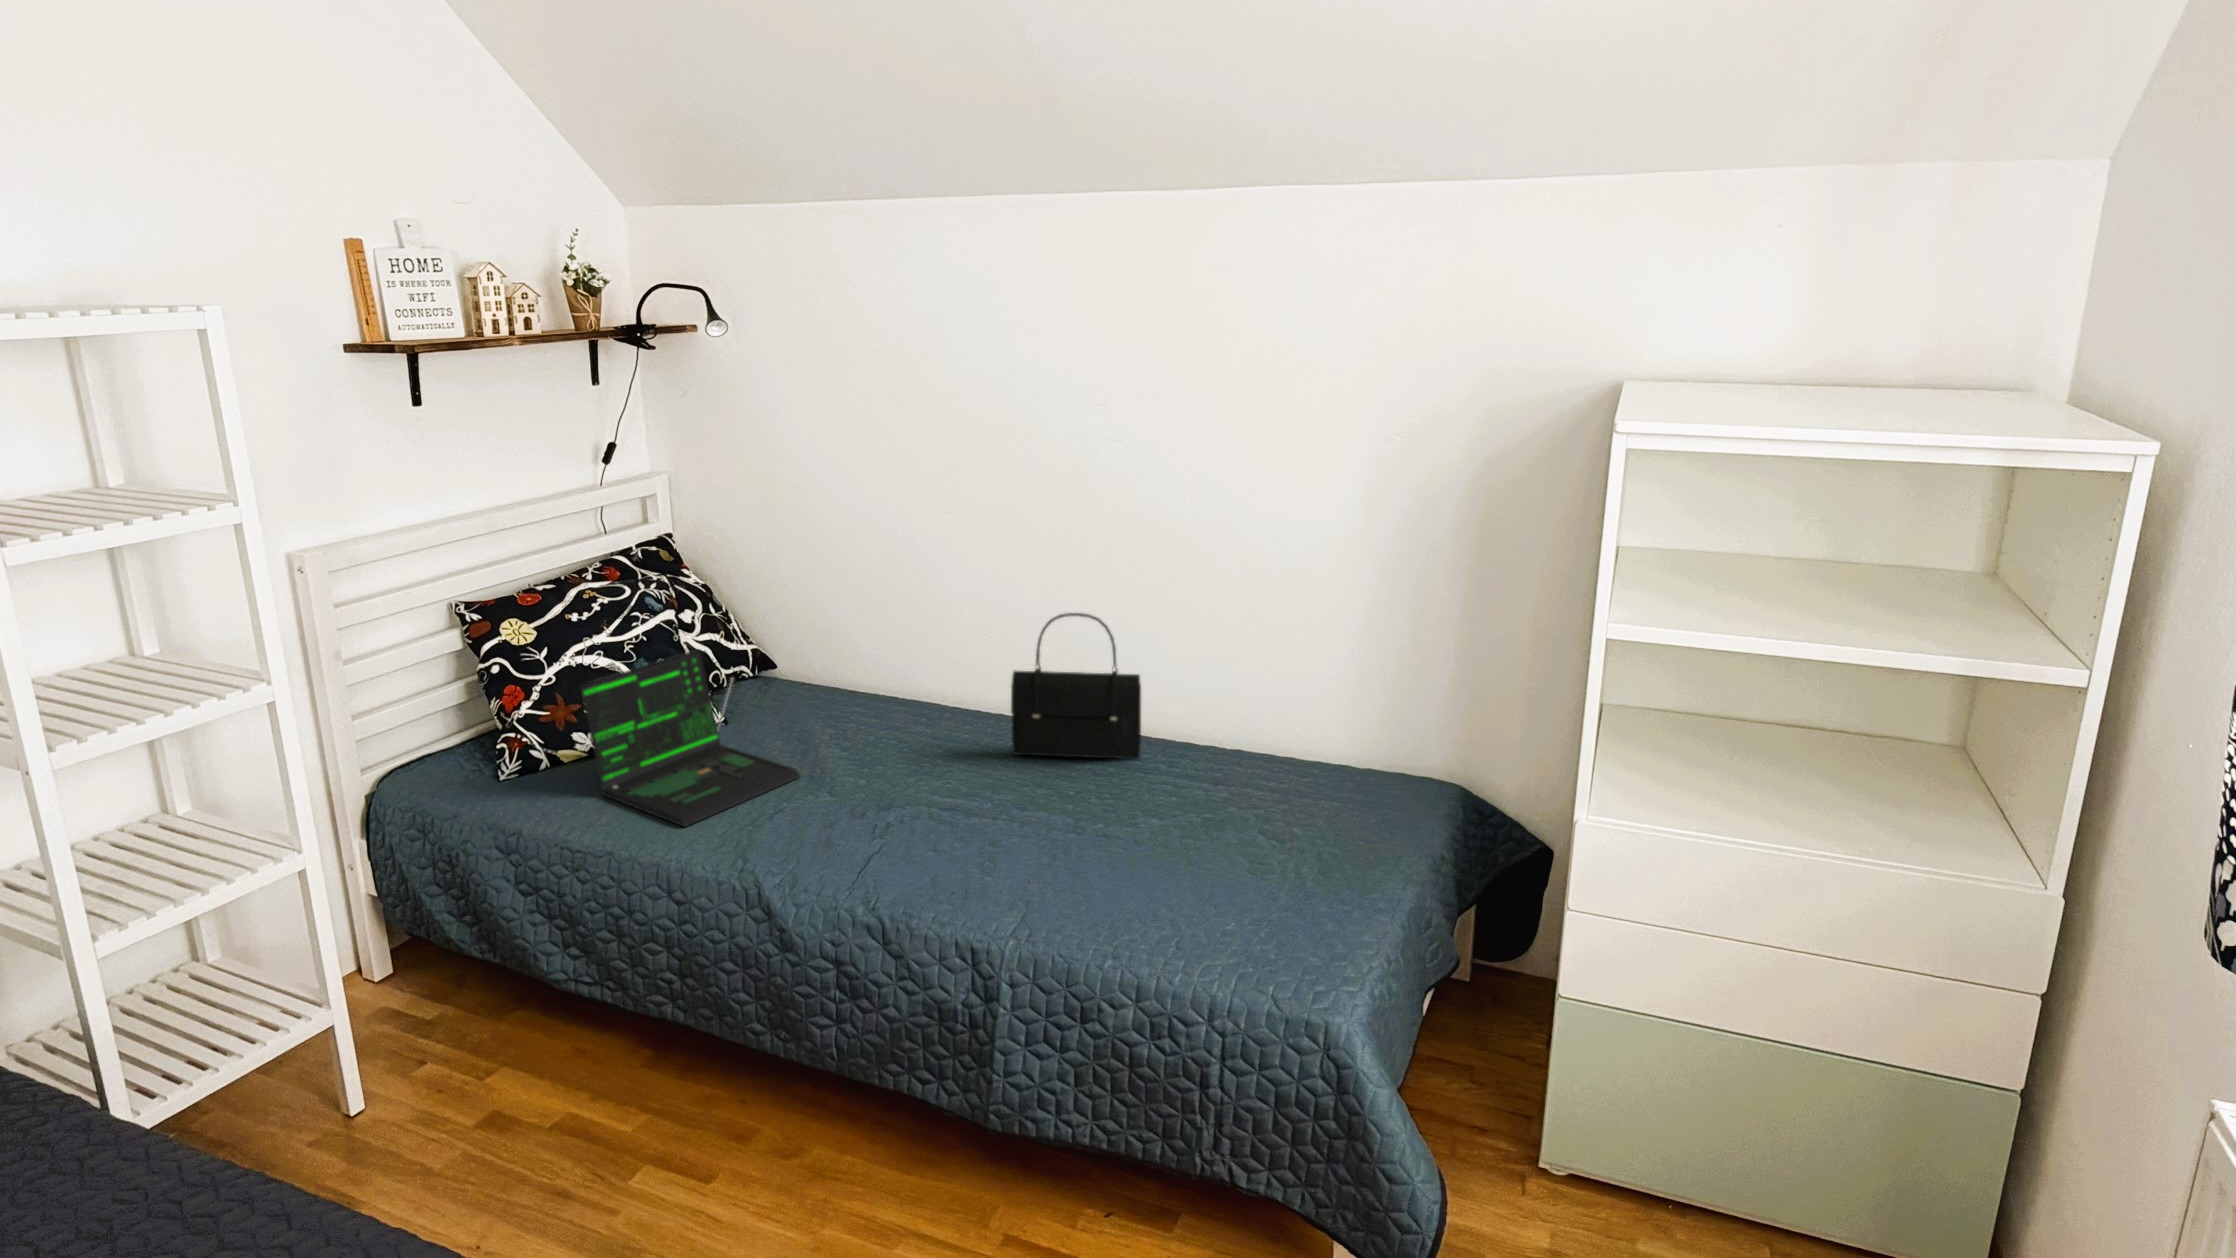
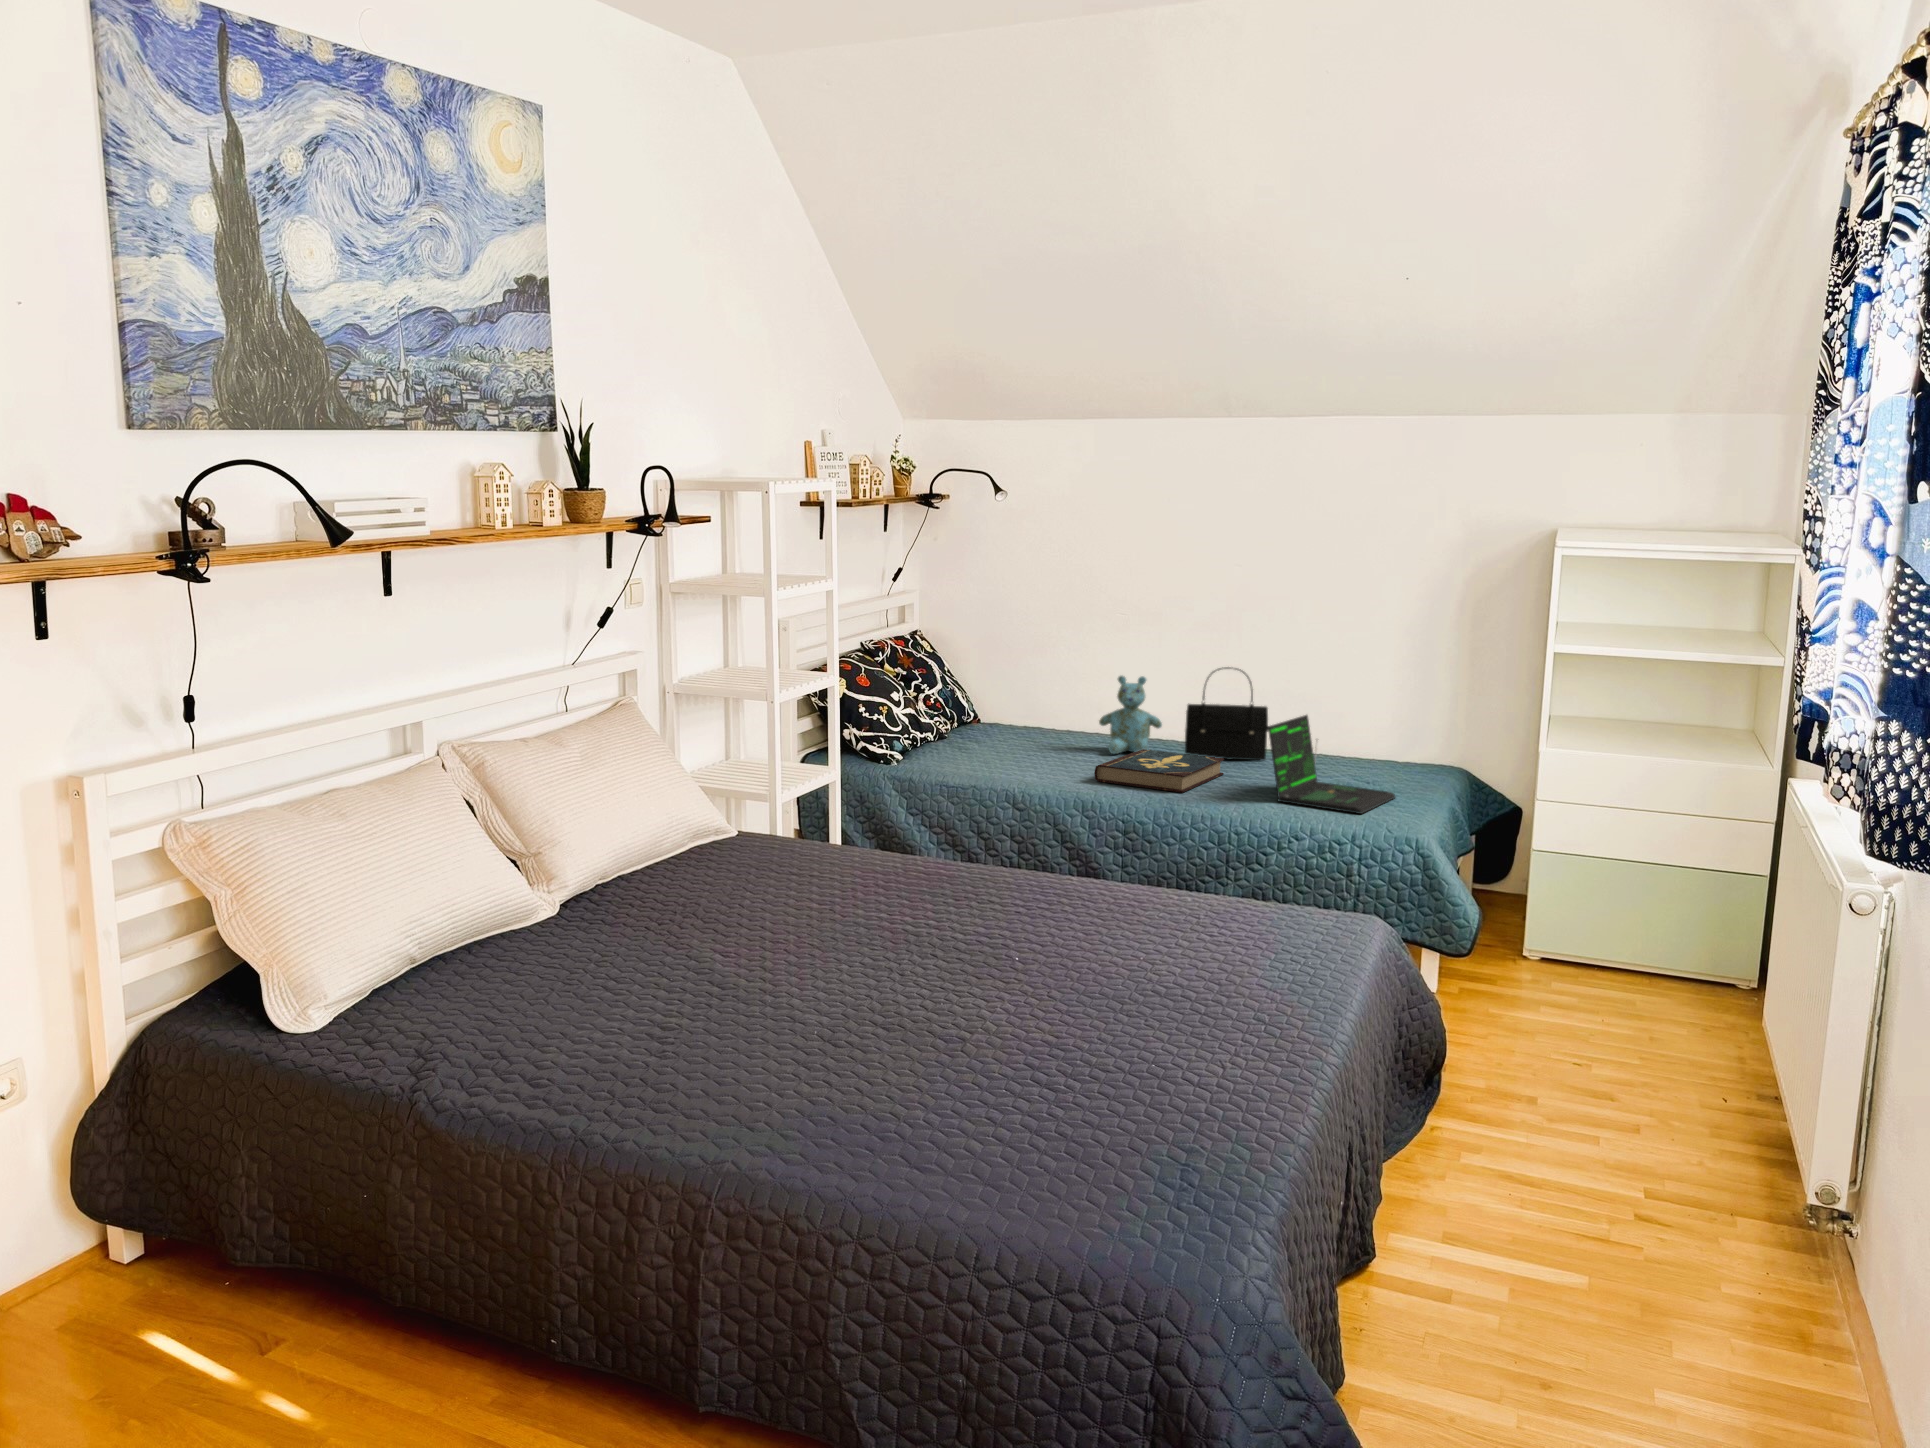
stuffed bear: none [888,619,985,752] -> present [1099,676,1162,754]
laptop: present [579,650,800,827] -> present [1268,715,1395,814]
book: none [809,755,1048,882] -> present [1094,749,1224,793]

